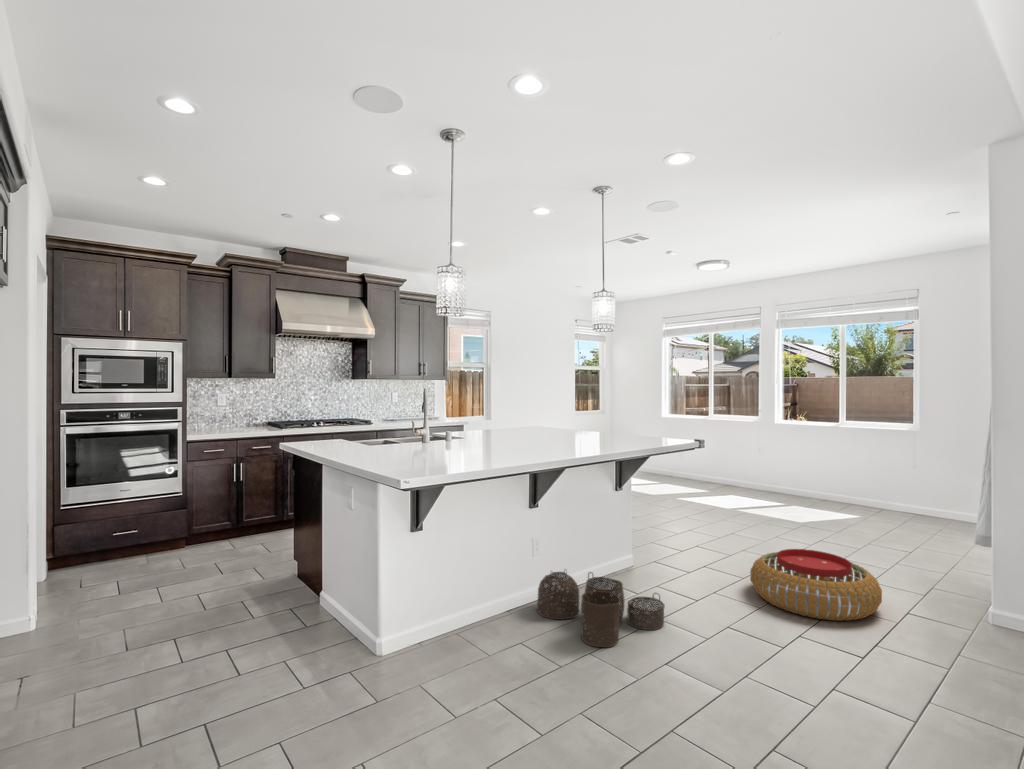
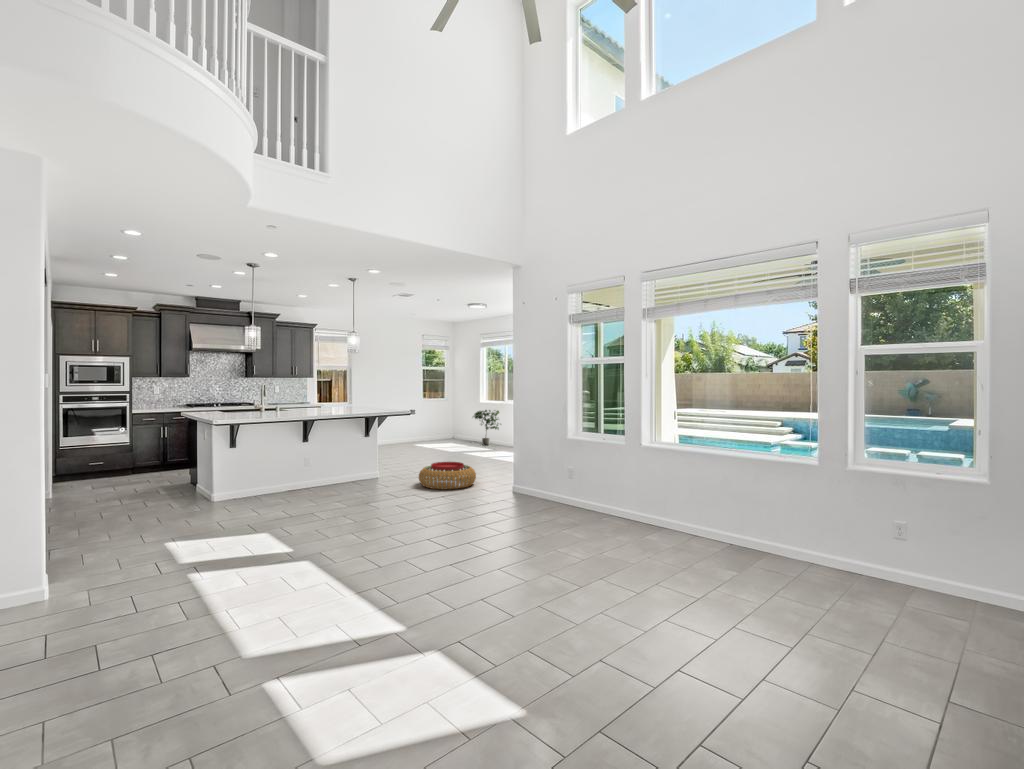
potted plant: none [661,429,707,483] -> present [473,410,499,445]
woven basket: present [537,572,665,647] -> none [302,469,360,497]

